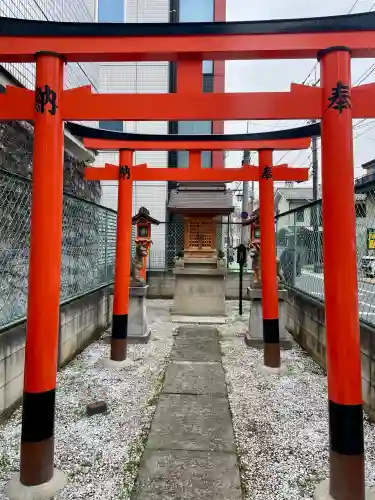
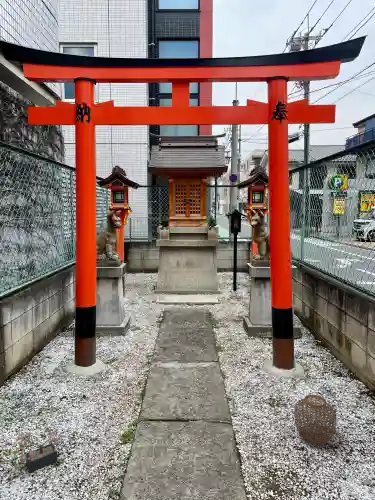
woven basket: none [272,375,301,410] -> present [295,395,336,445]

